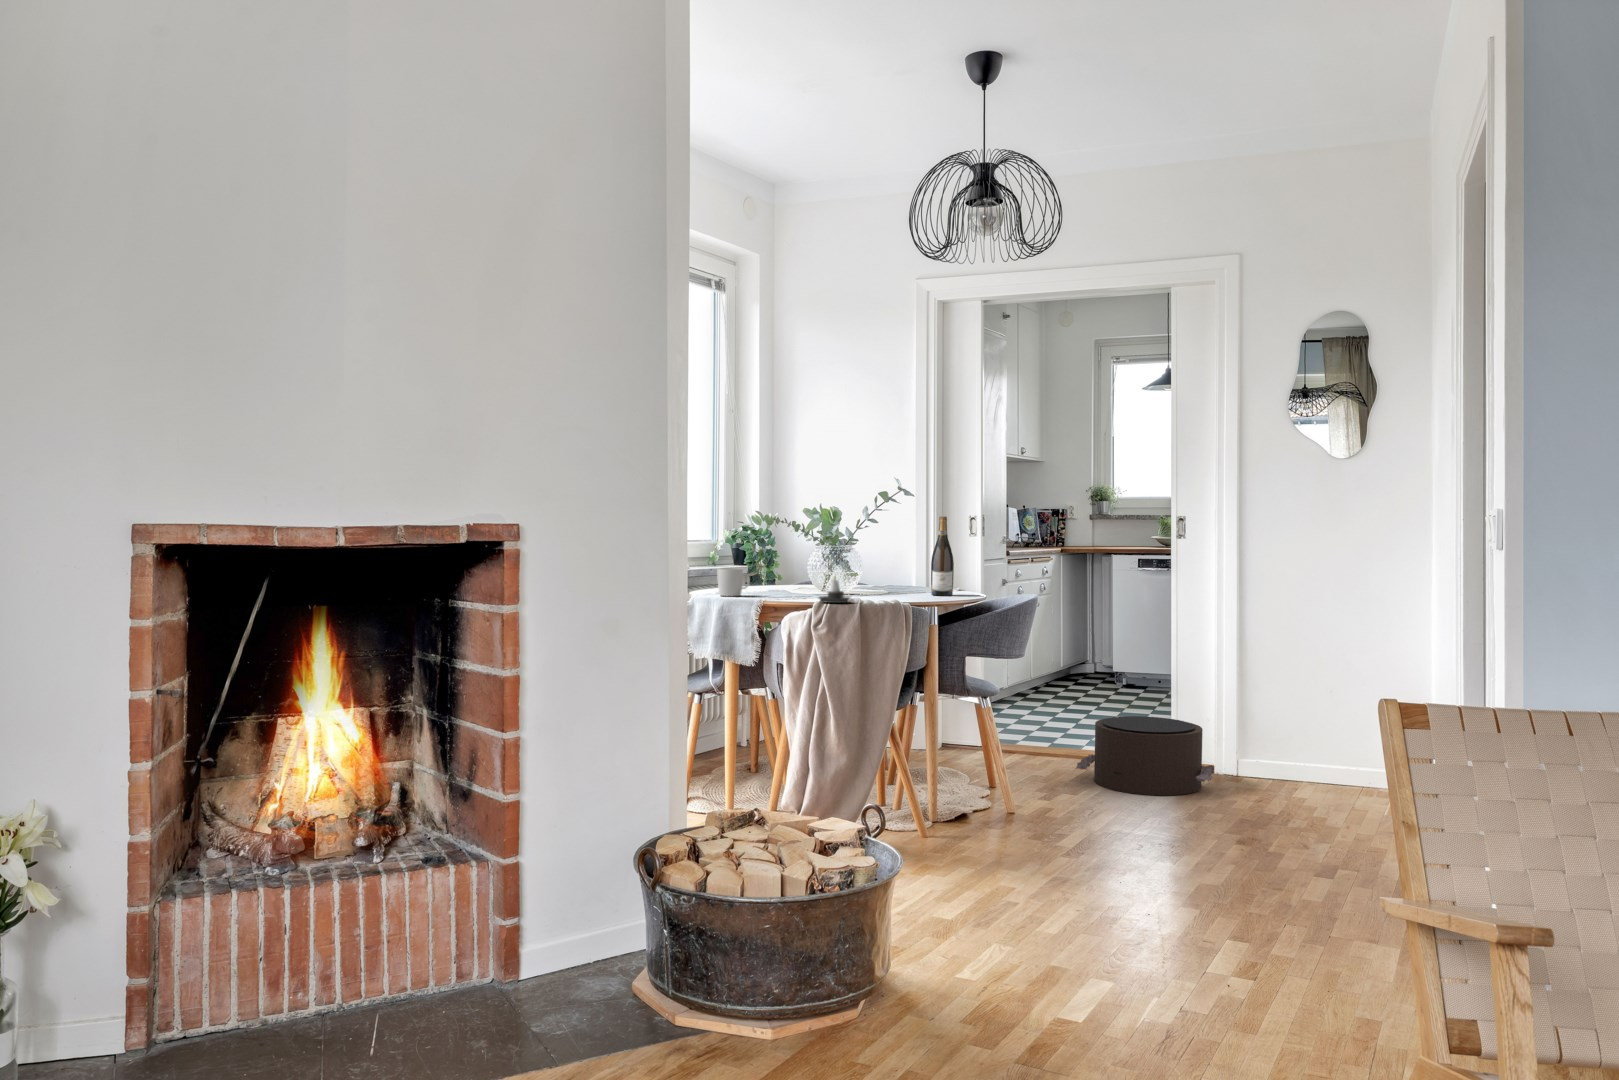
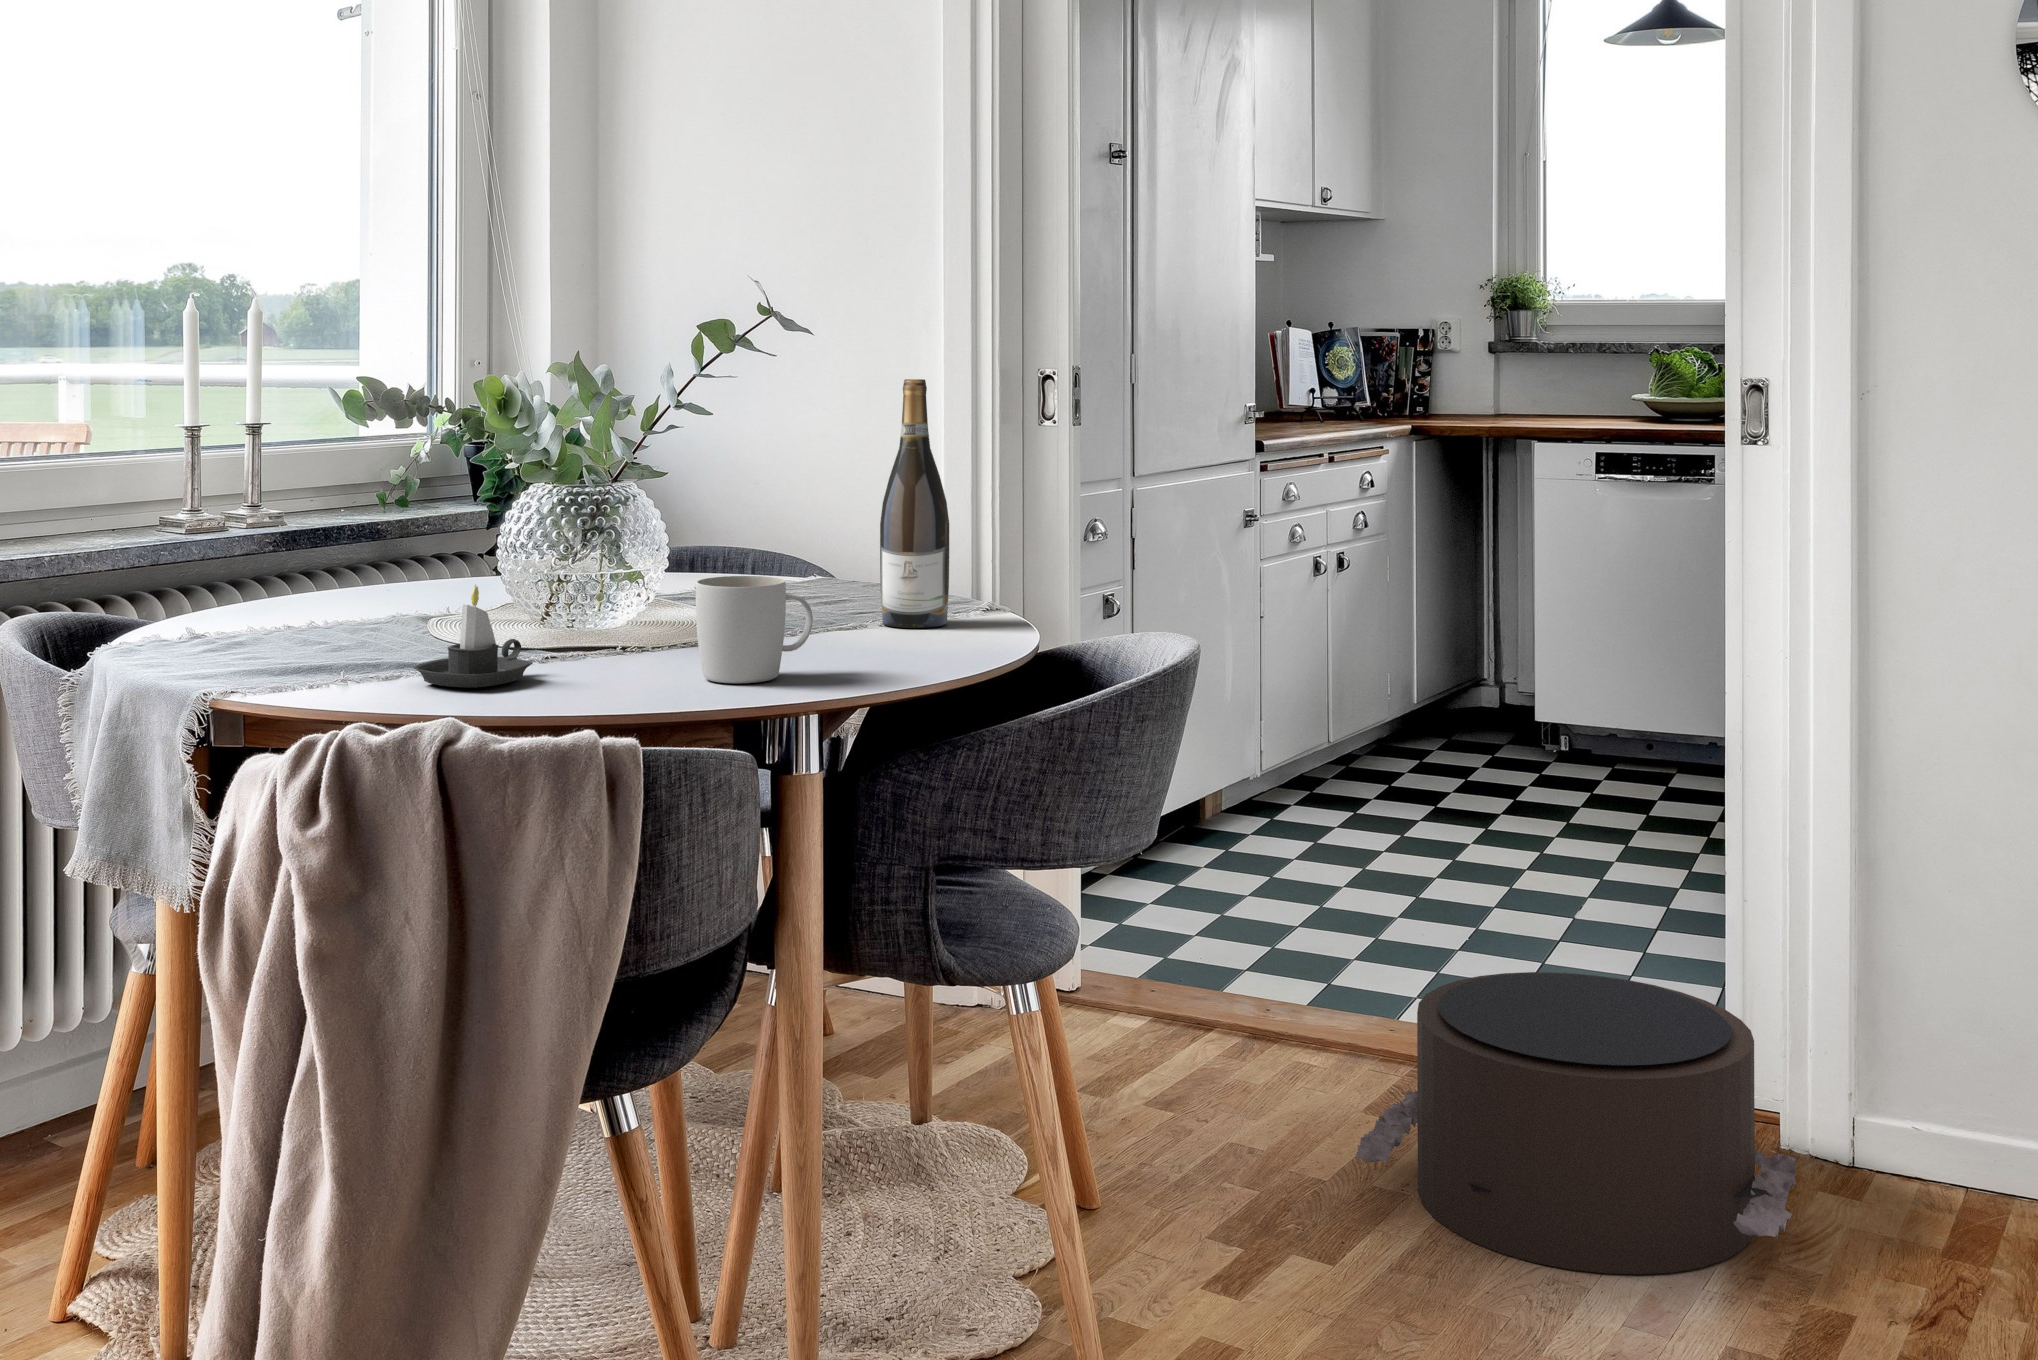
mug: present [717,568,750,596] -> present [696,576,813,683]

